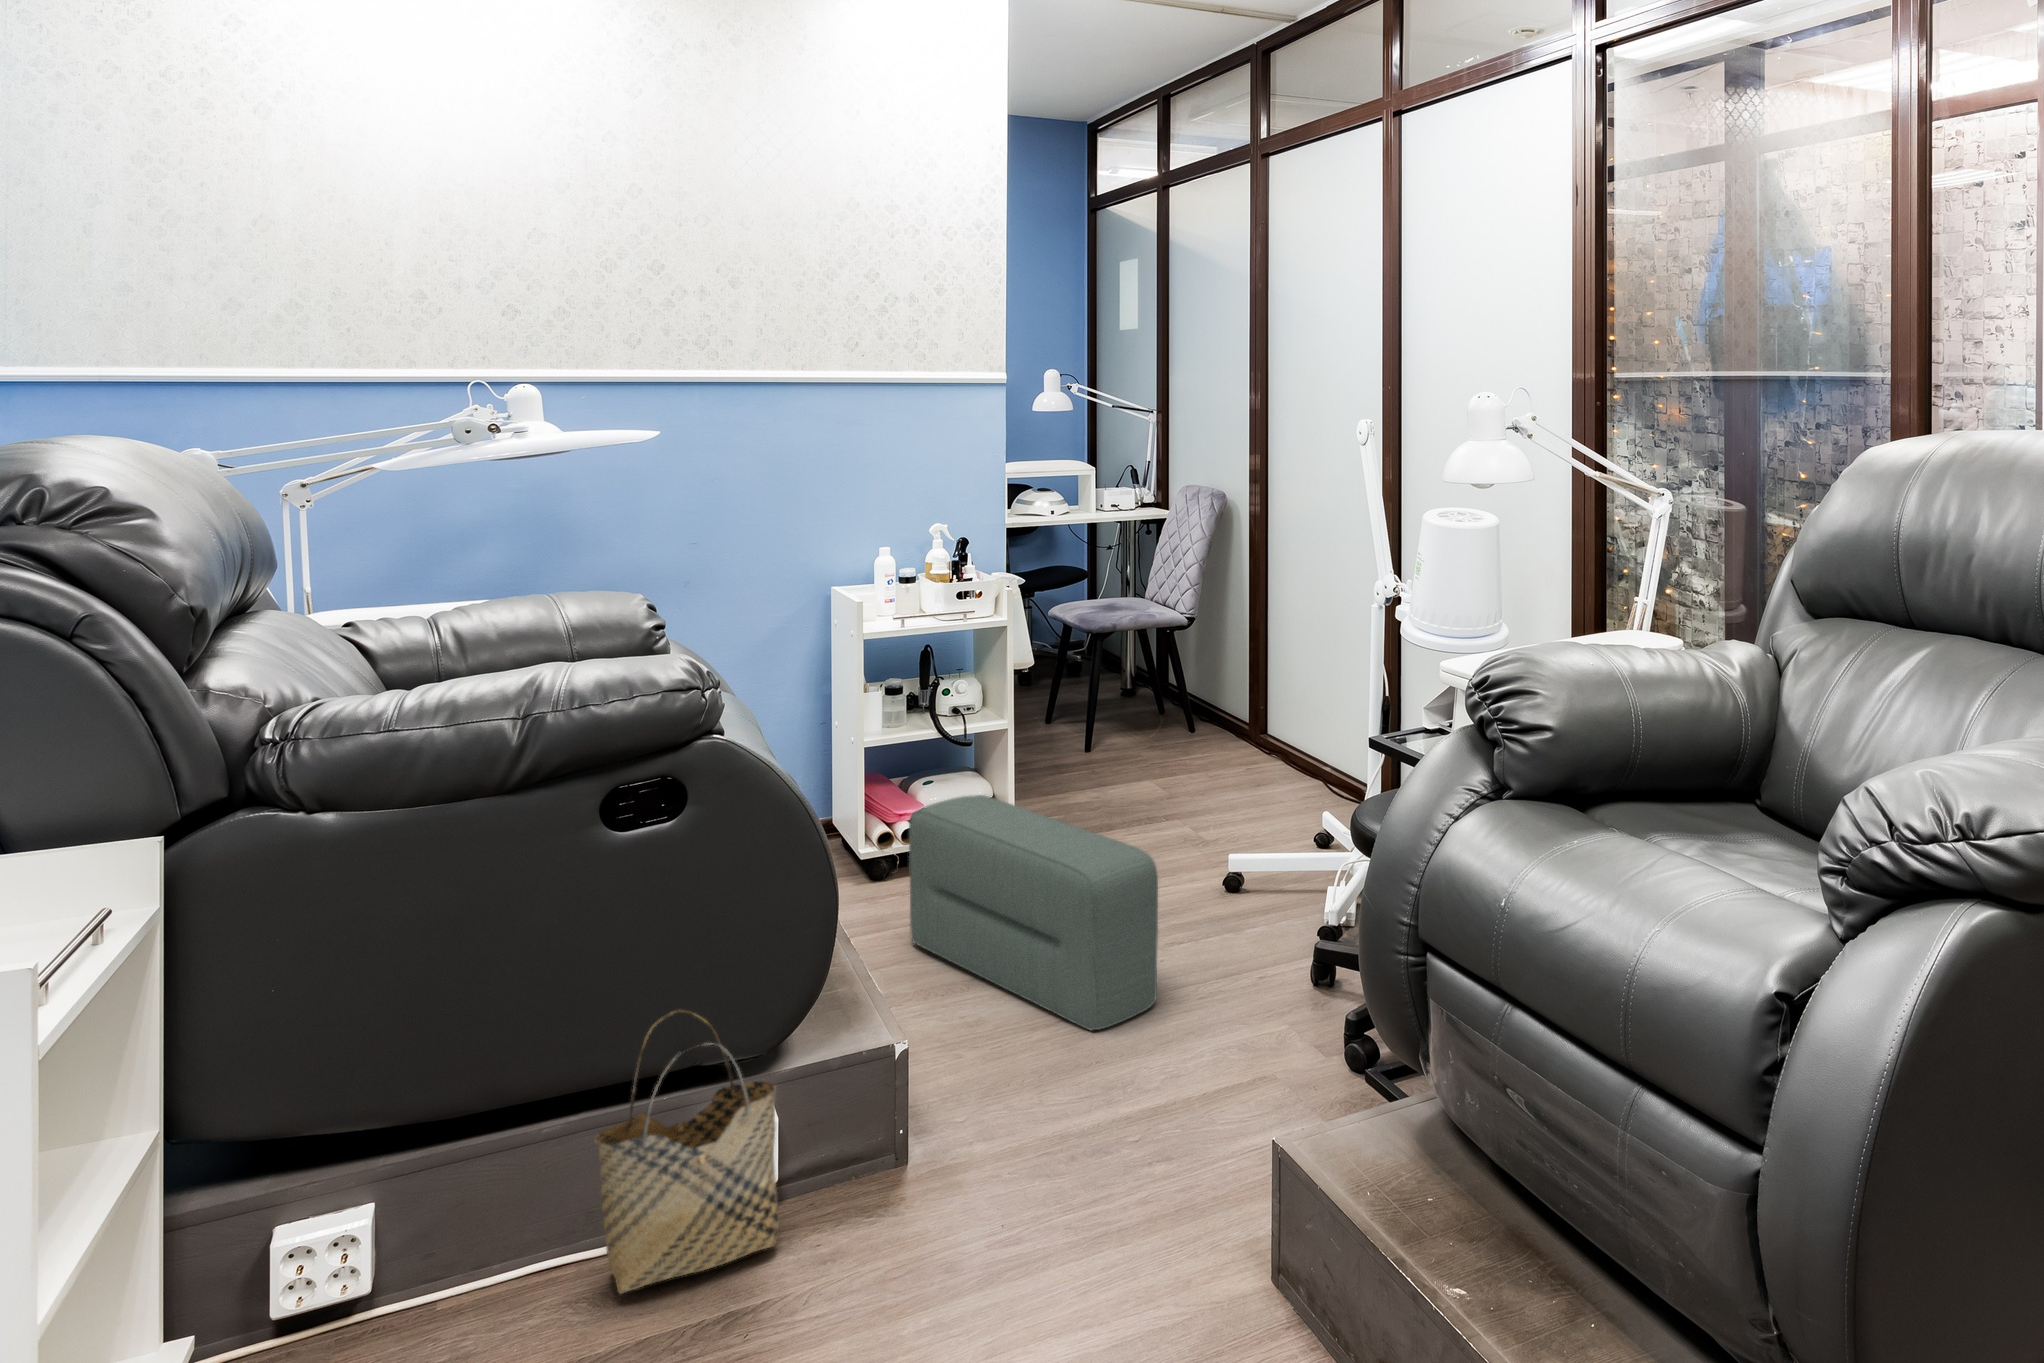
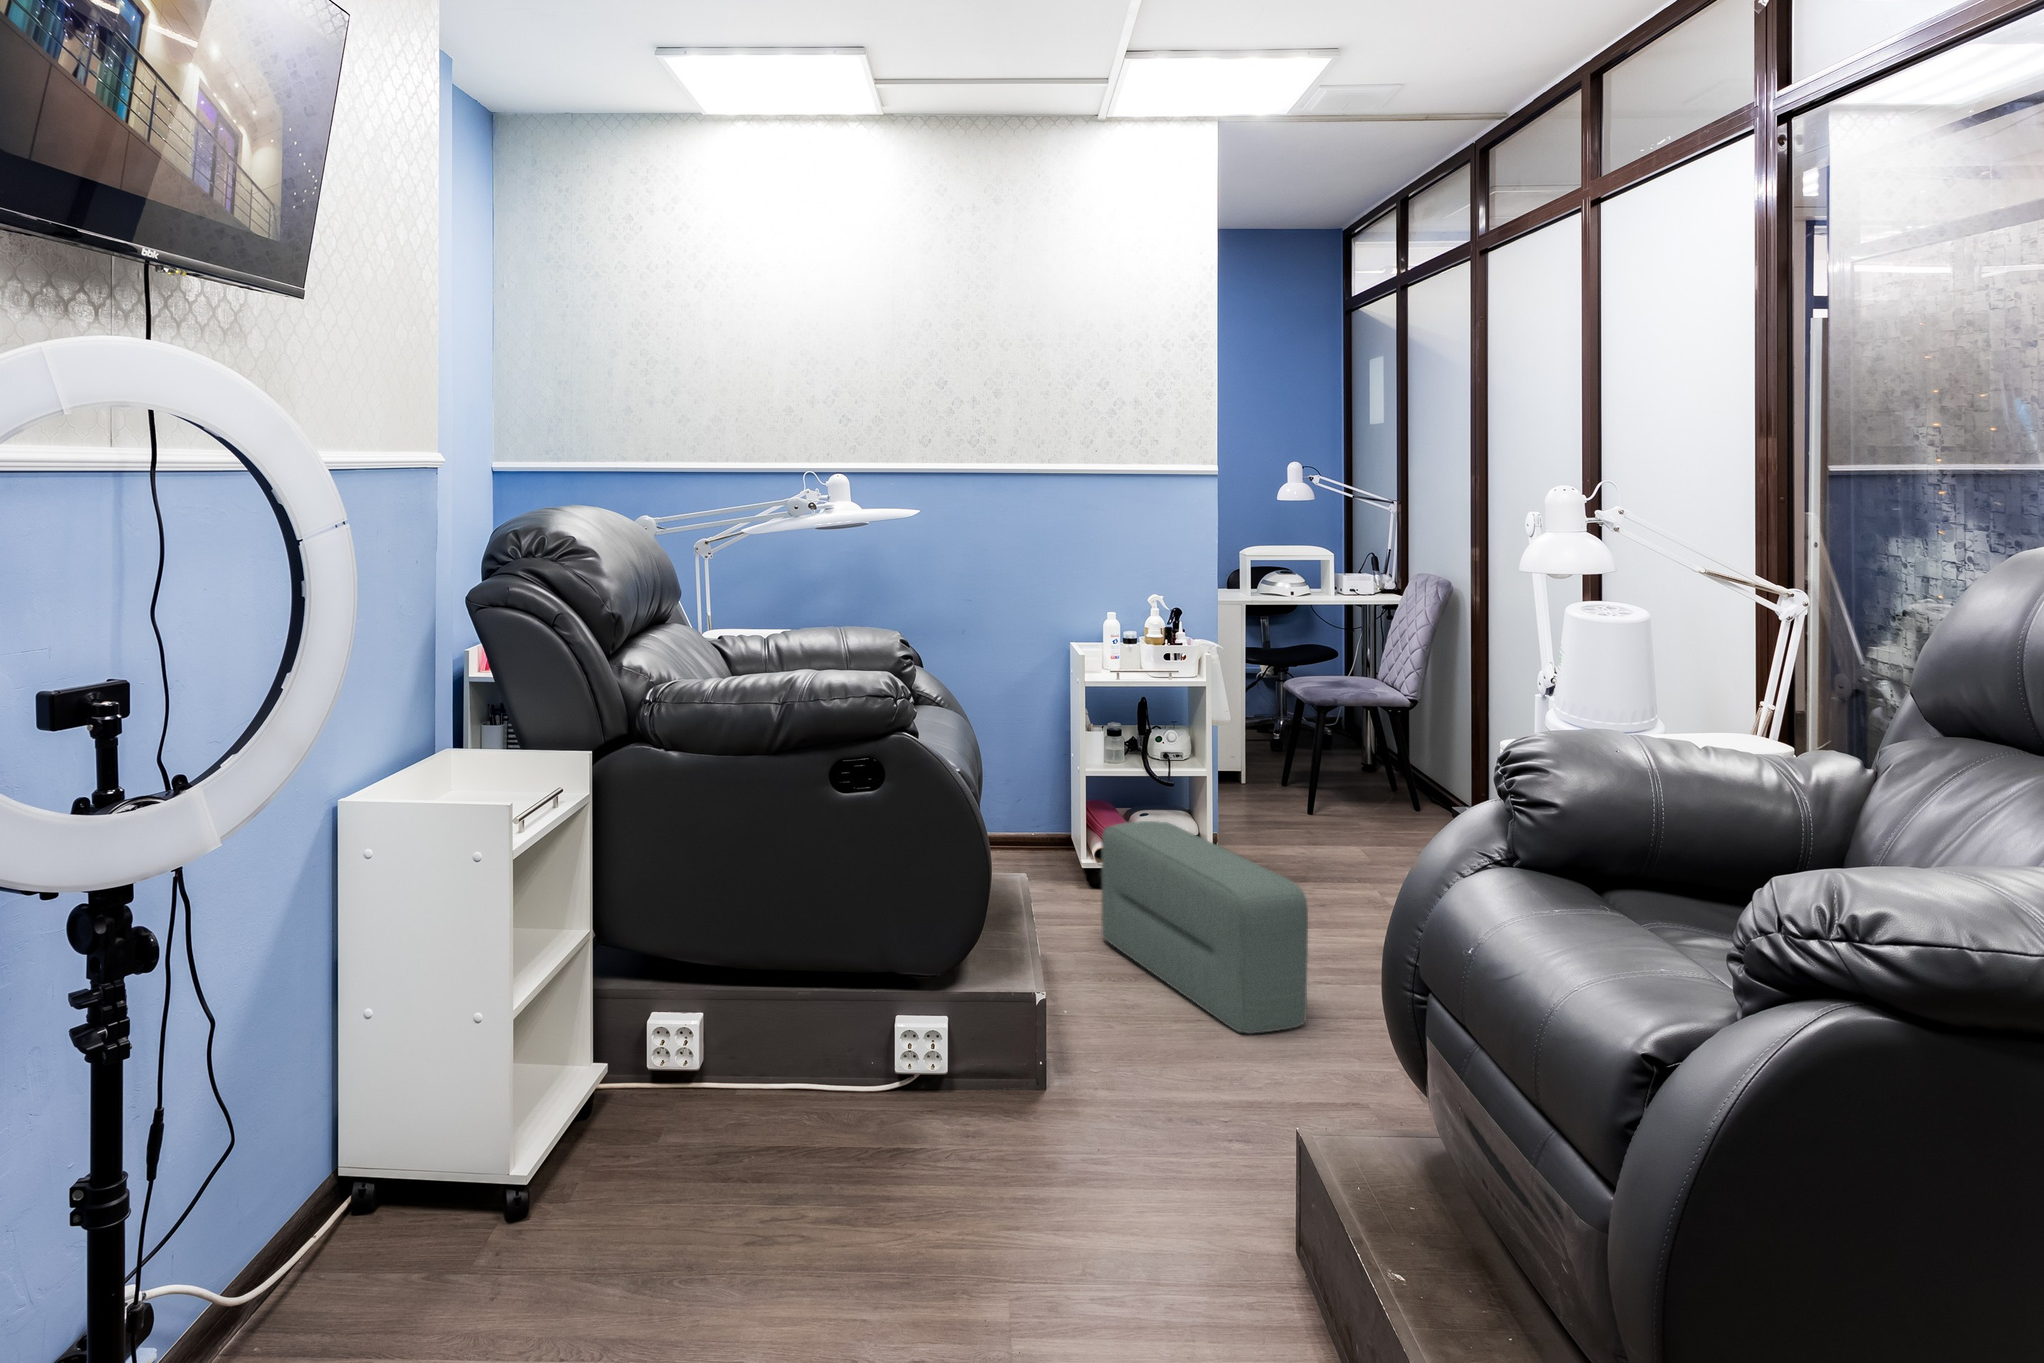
woven basket: present [594,1010,779,1294] -> none [823,925,951,1117]

